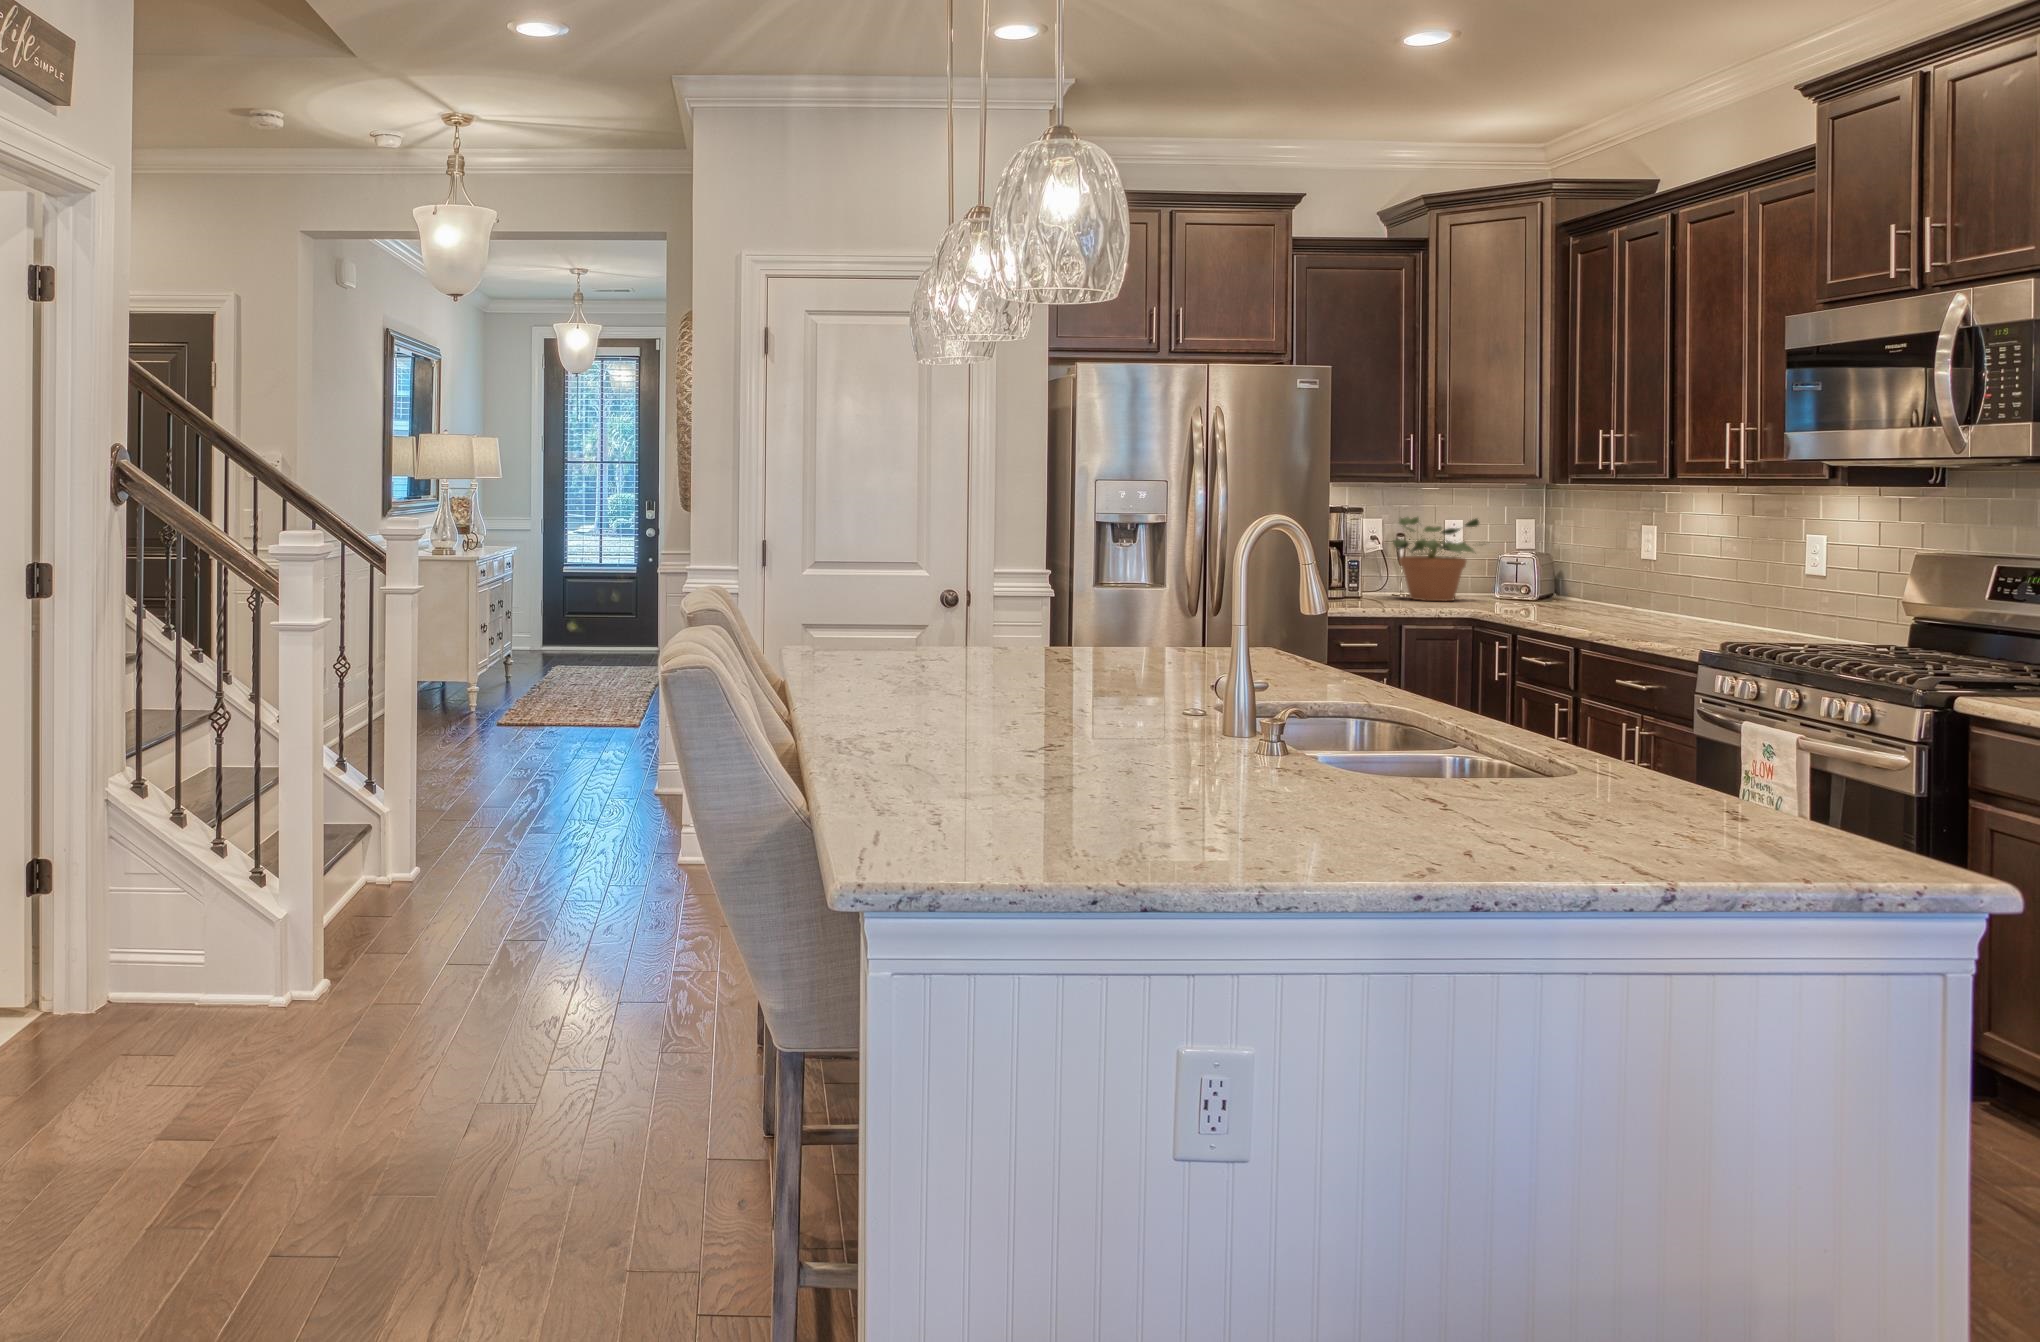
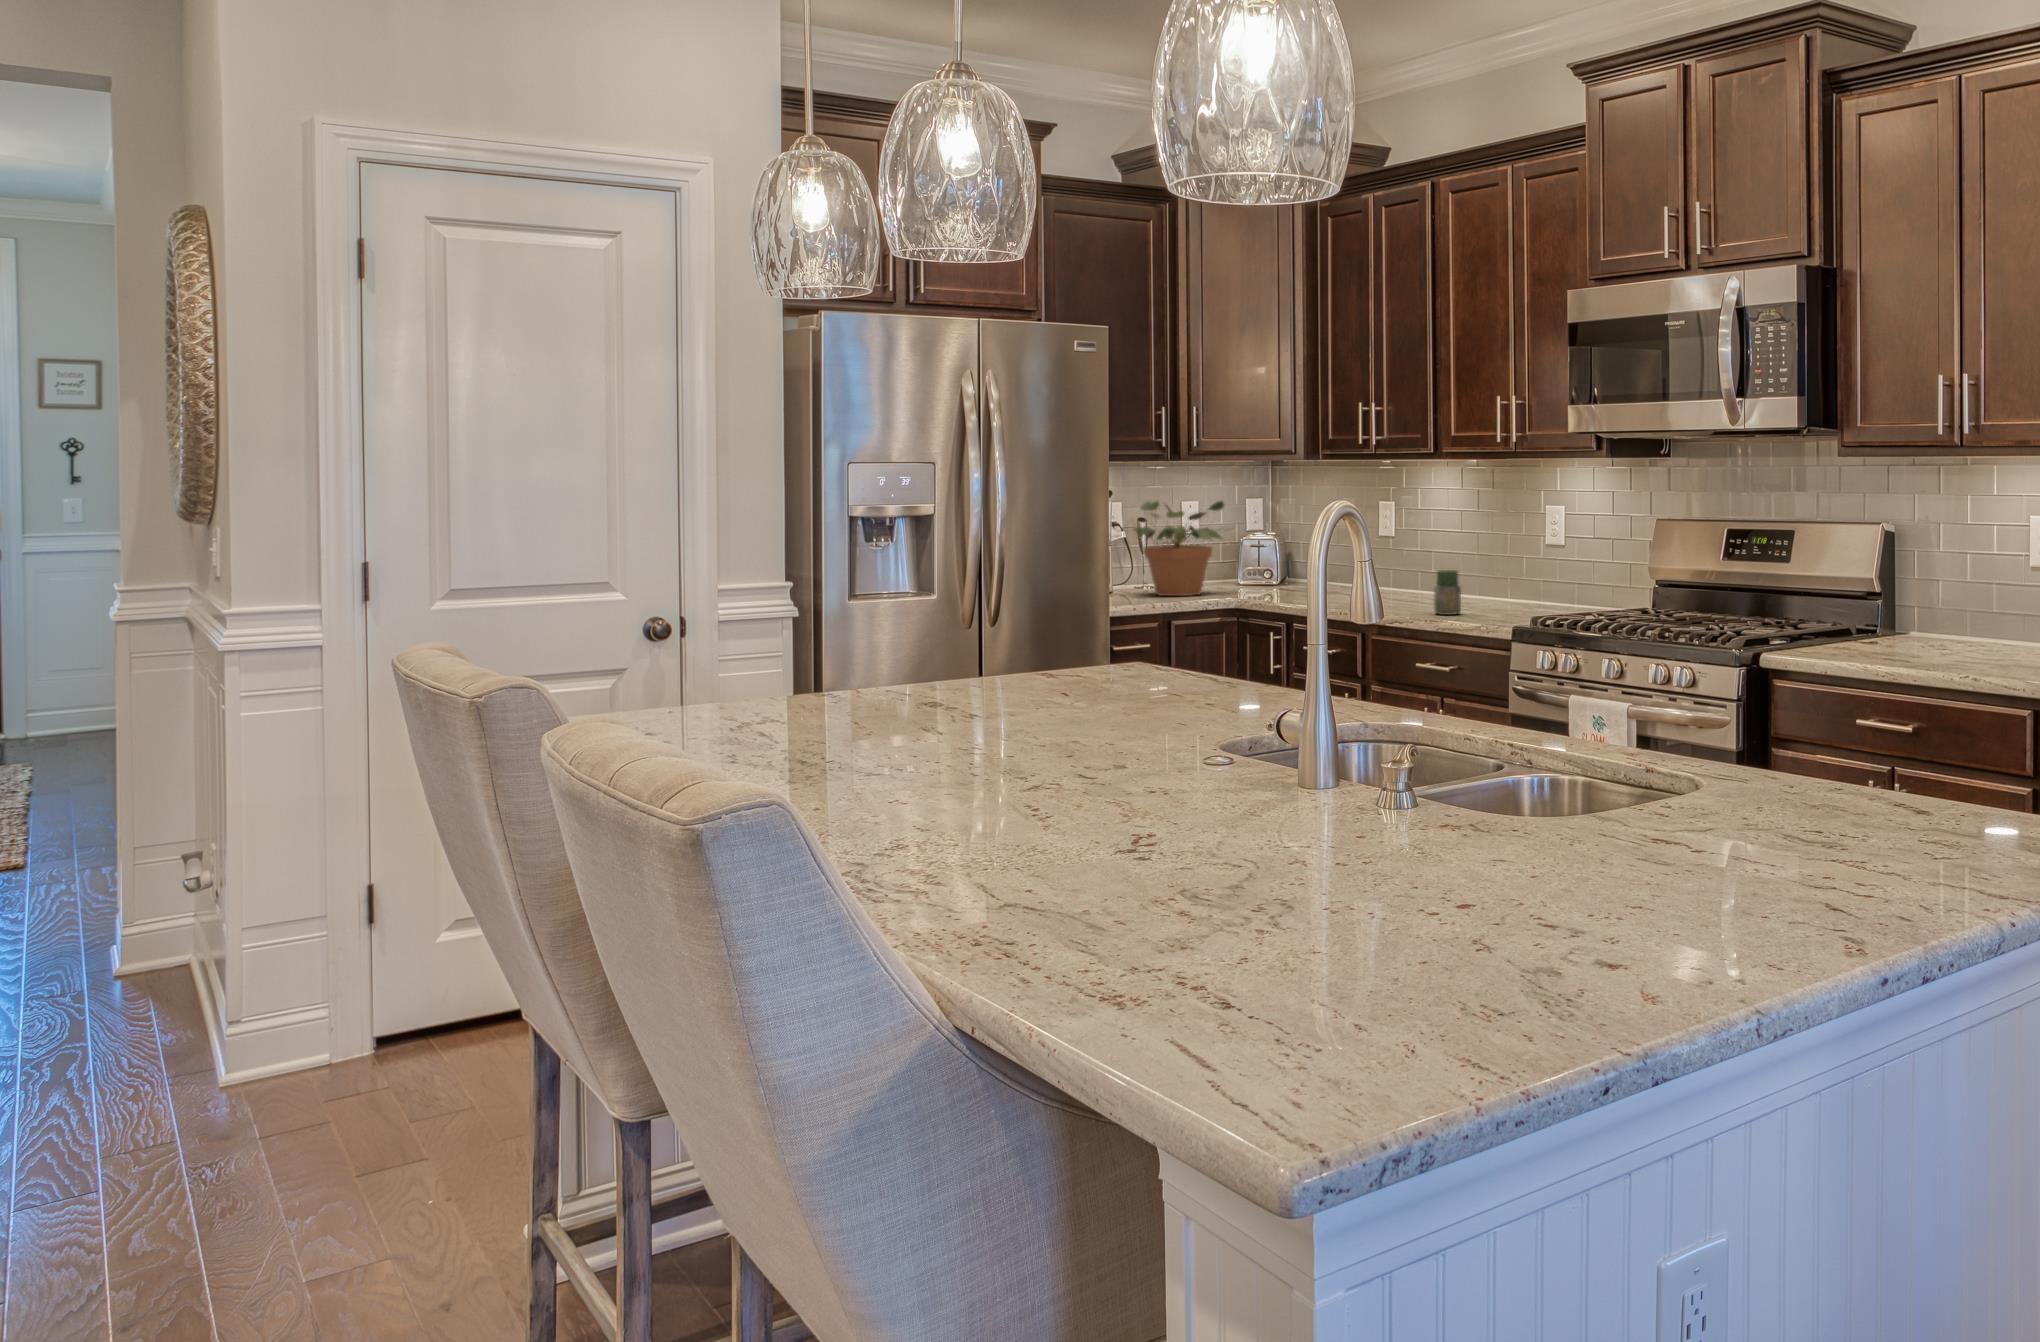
jar: none [1643,591,1673,634] -> present [1434,570,1461,615]

